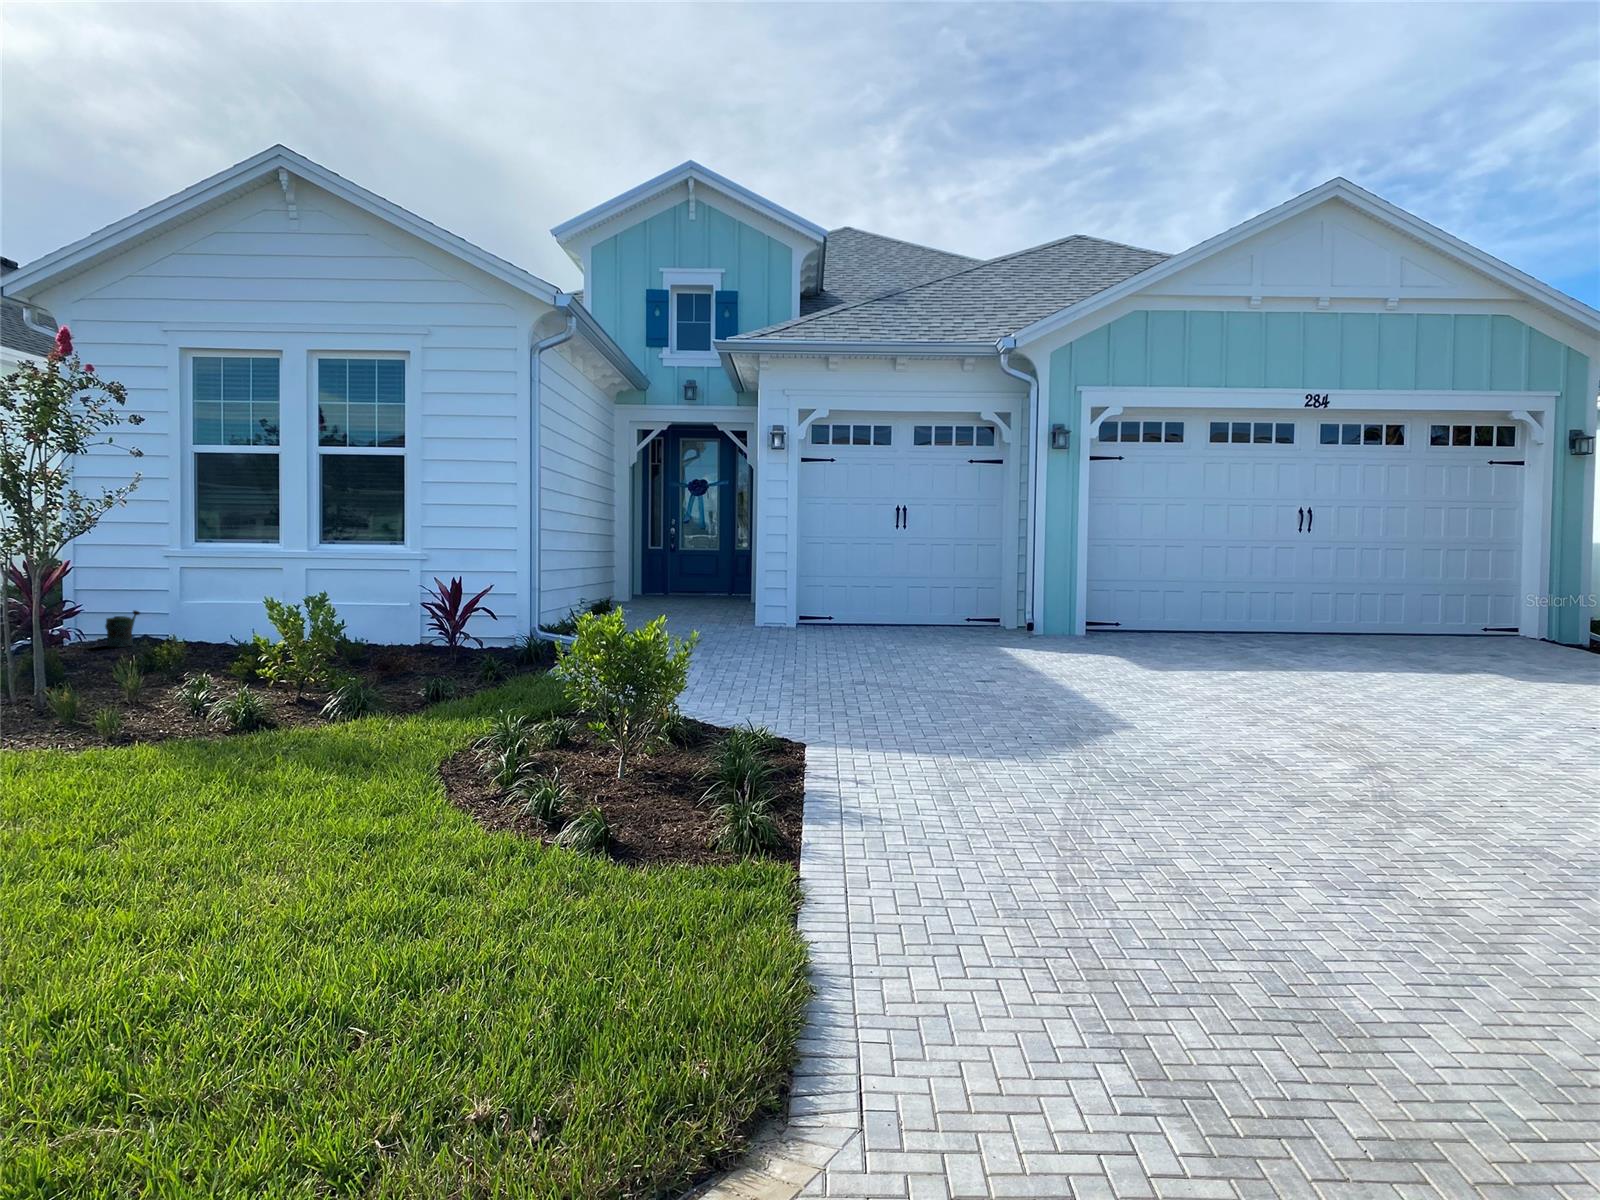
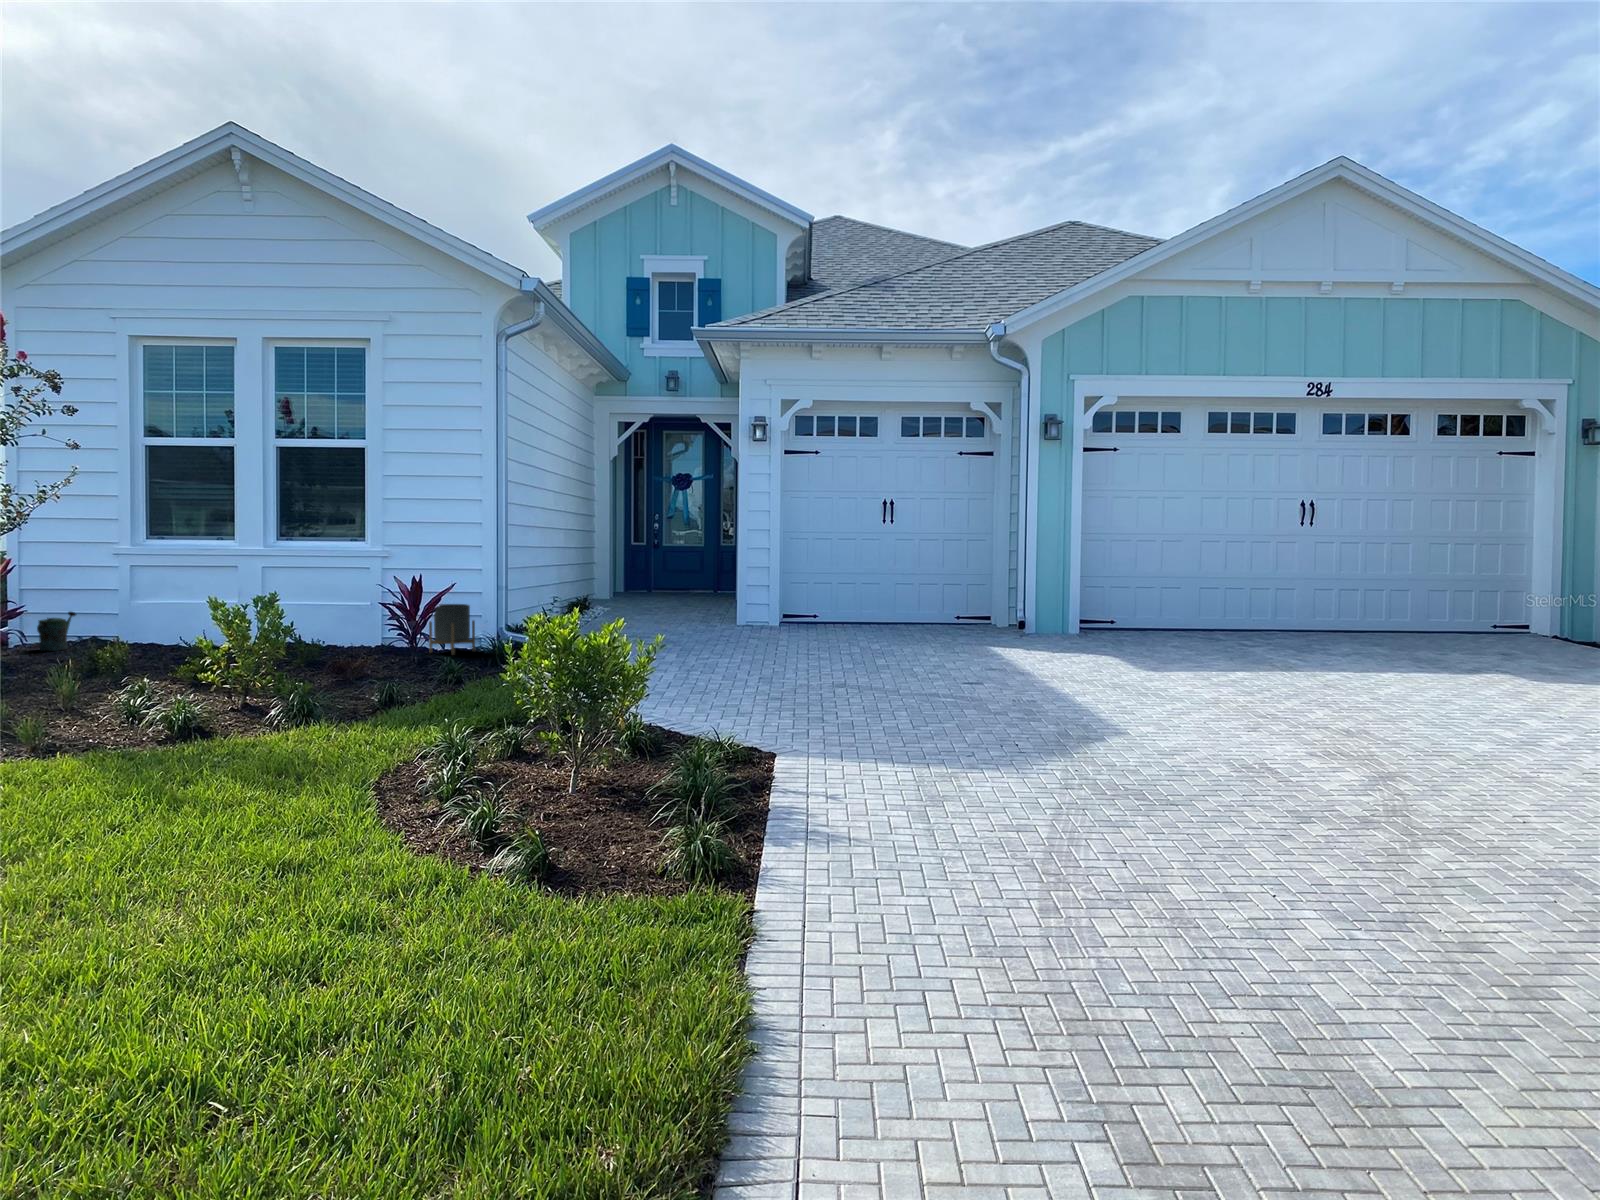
planter: none [471,603,514,651] -> present [429,604,475,655]

